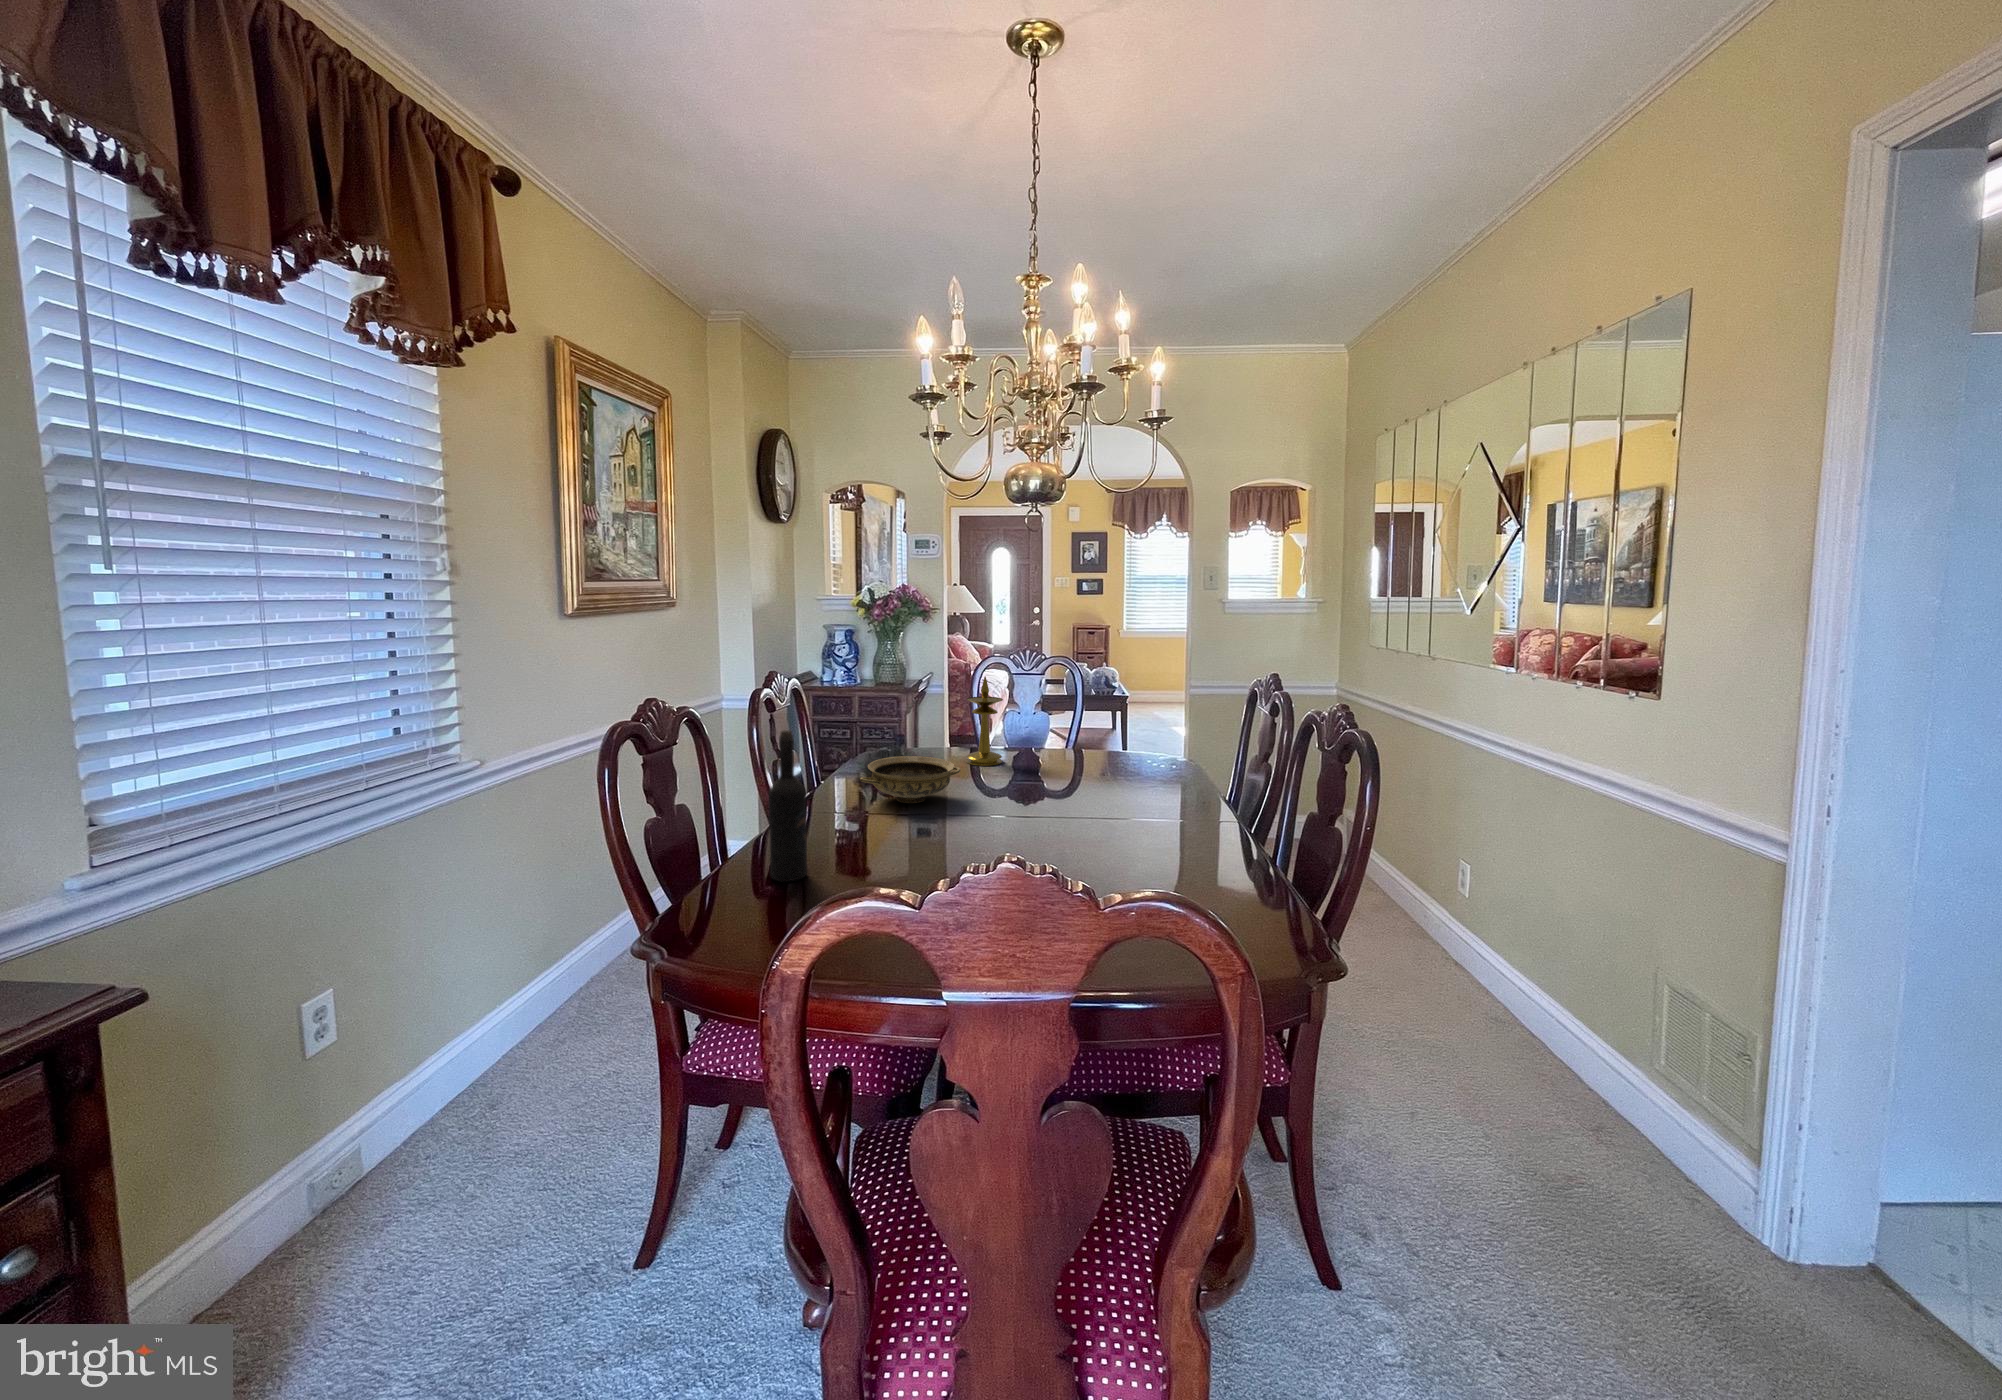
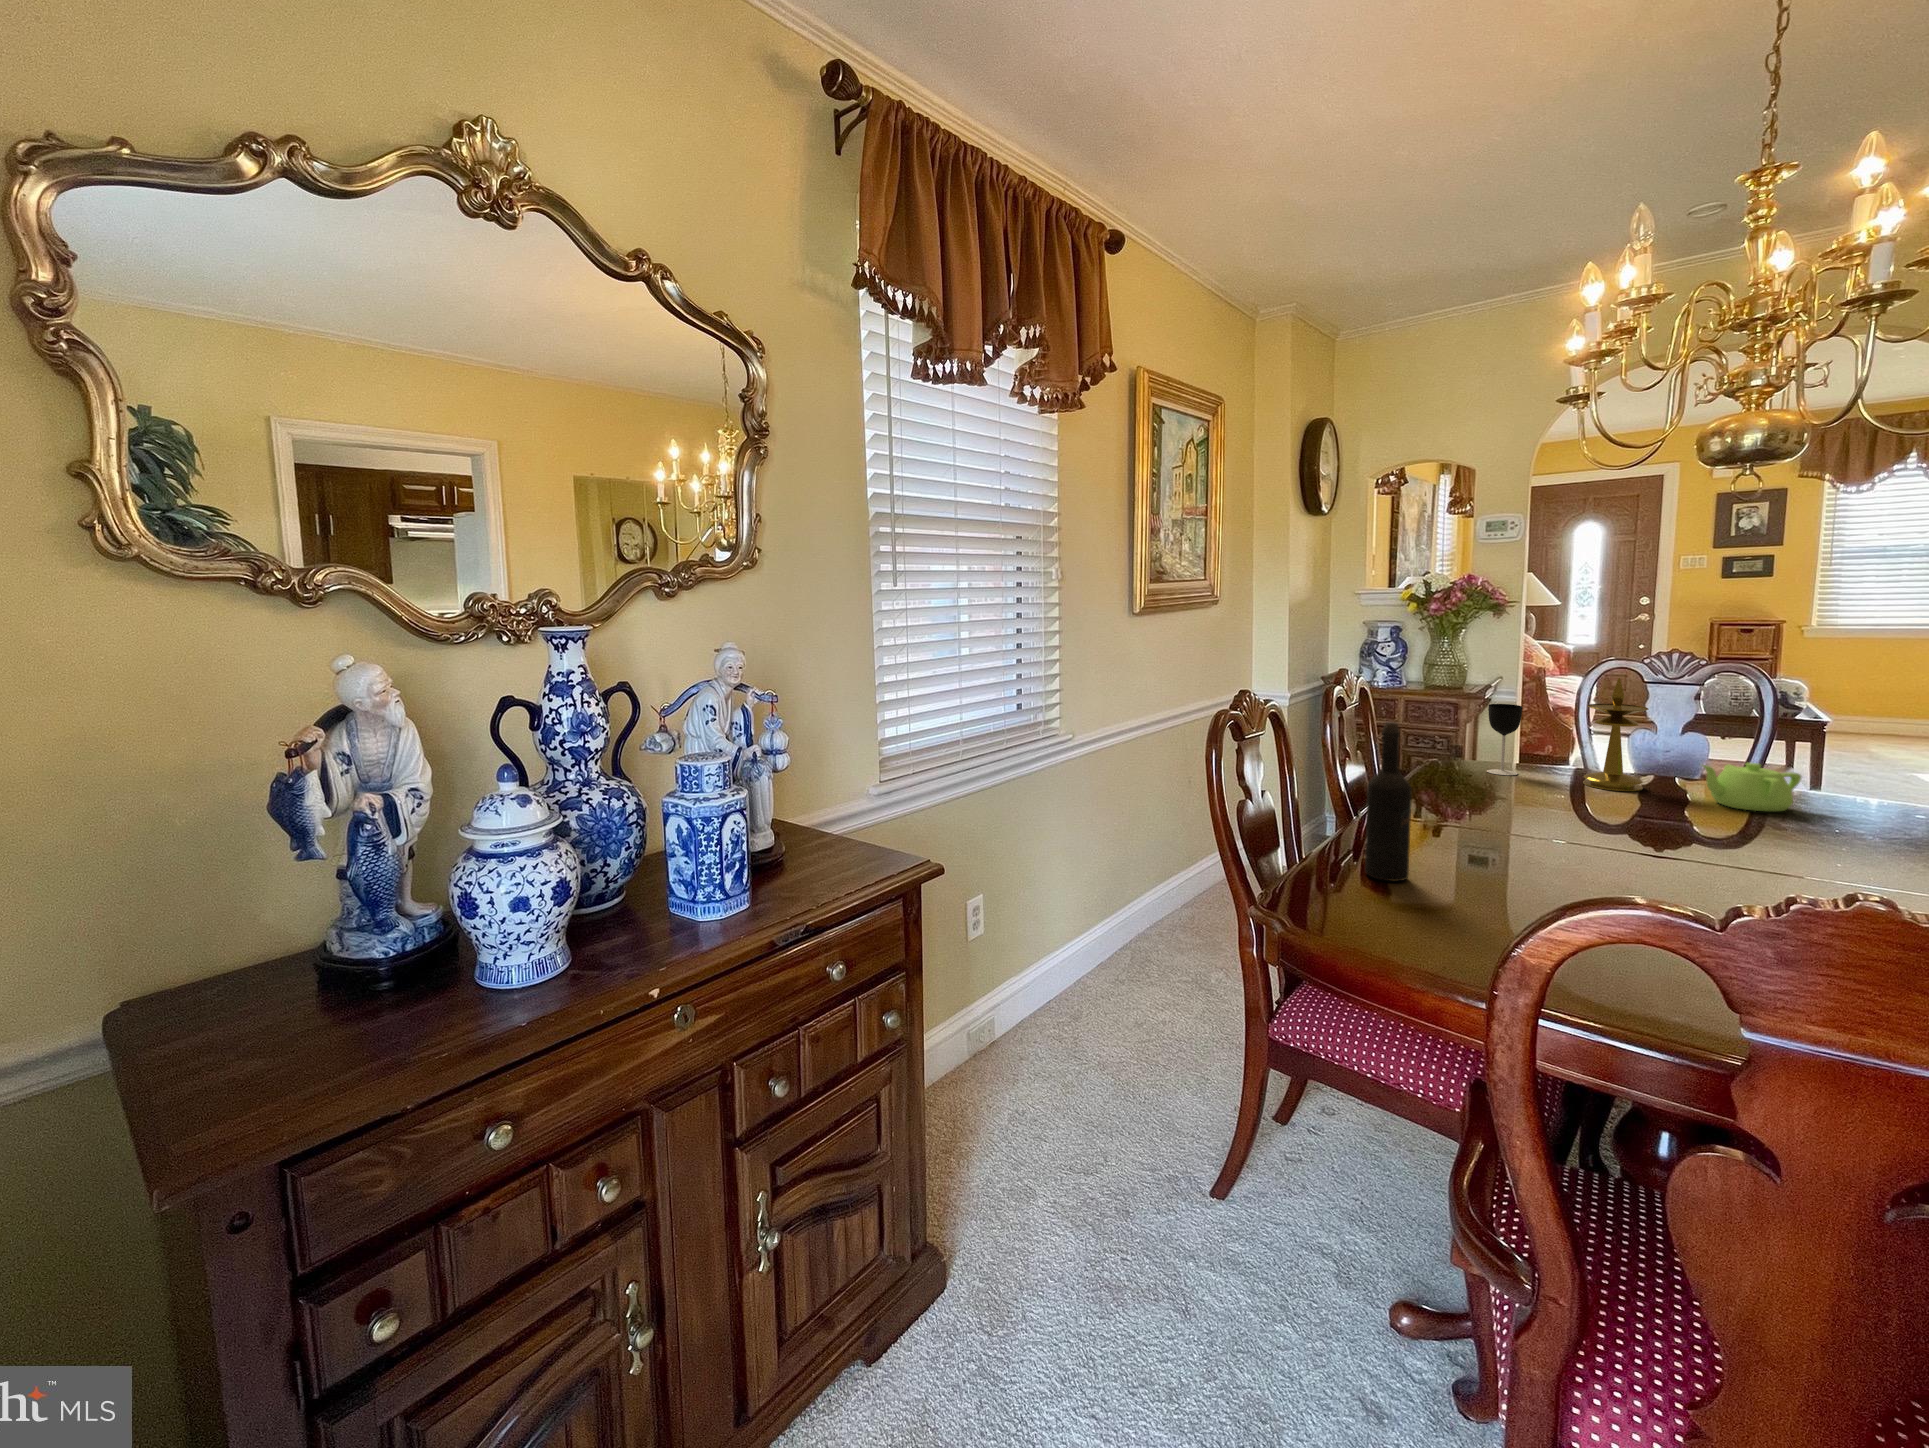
wine glass: none [903,700,926,761] -> present [1487,704,1523,775]
teapot: none [1030,736,1084,772] -> present [1703,763,1801,811]
ceramic bowl: present [860,756,960,803] -> none [1448,766,1591,822]

